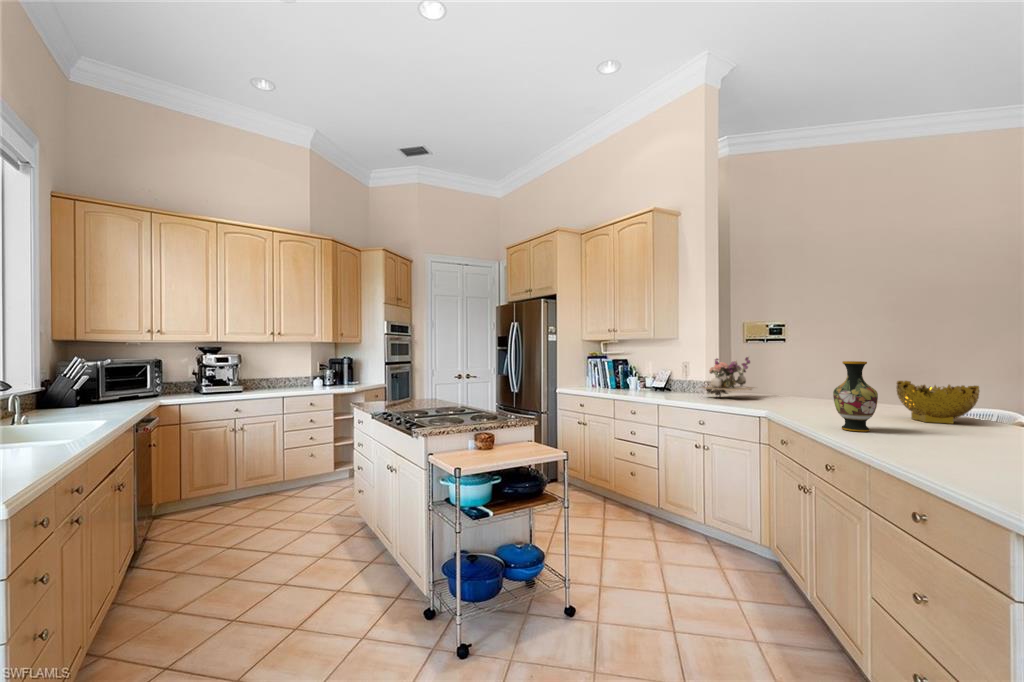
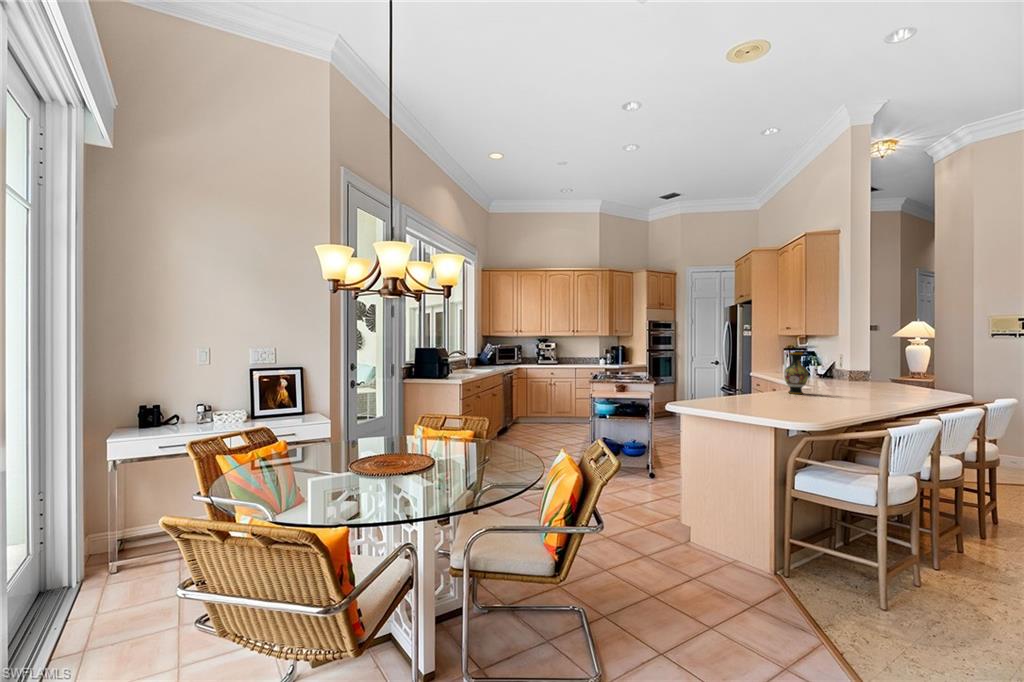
flower arrangement: present [702,357,753,396] -> none [825,350,875,383]
decorative bowl: present [896,381,979,424] -> none [868,369,922,398]

